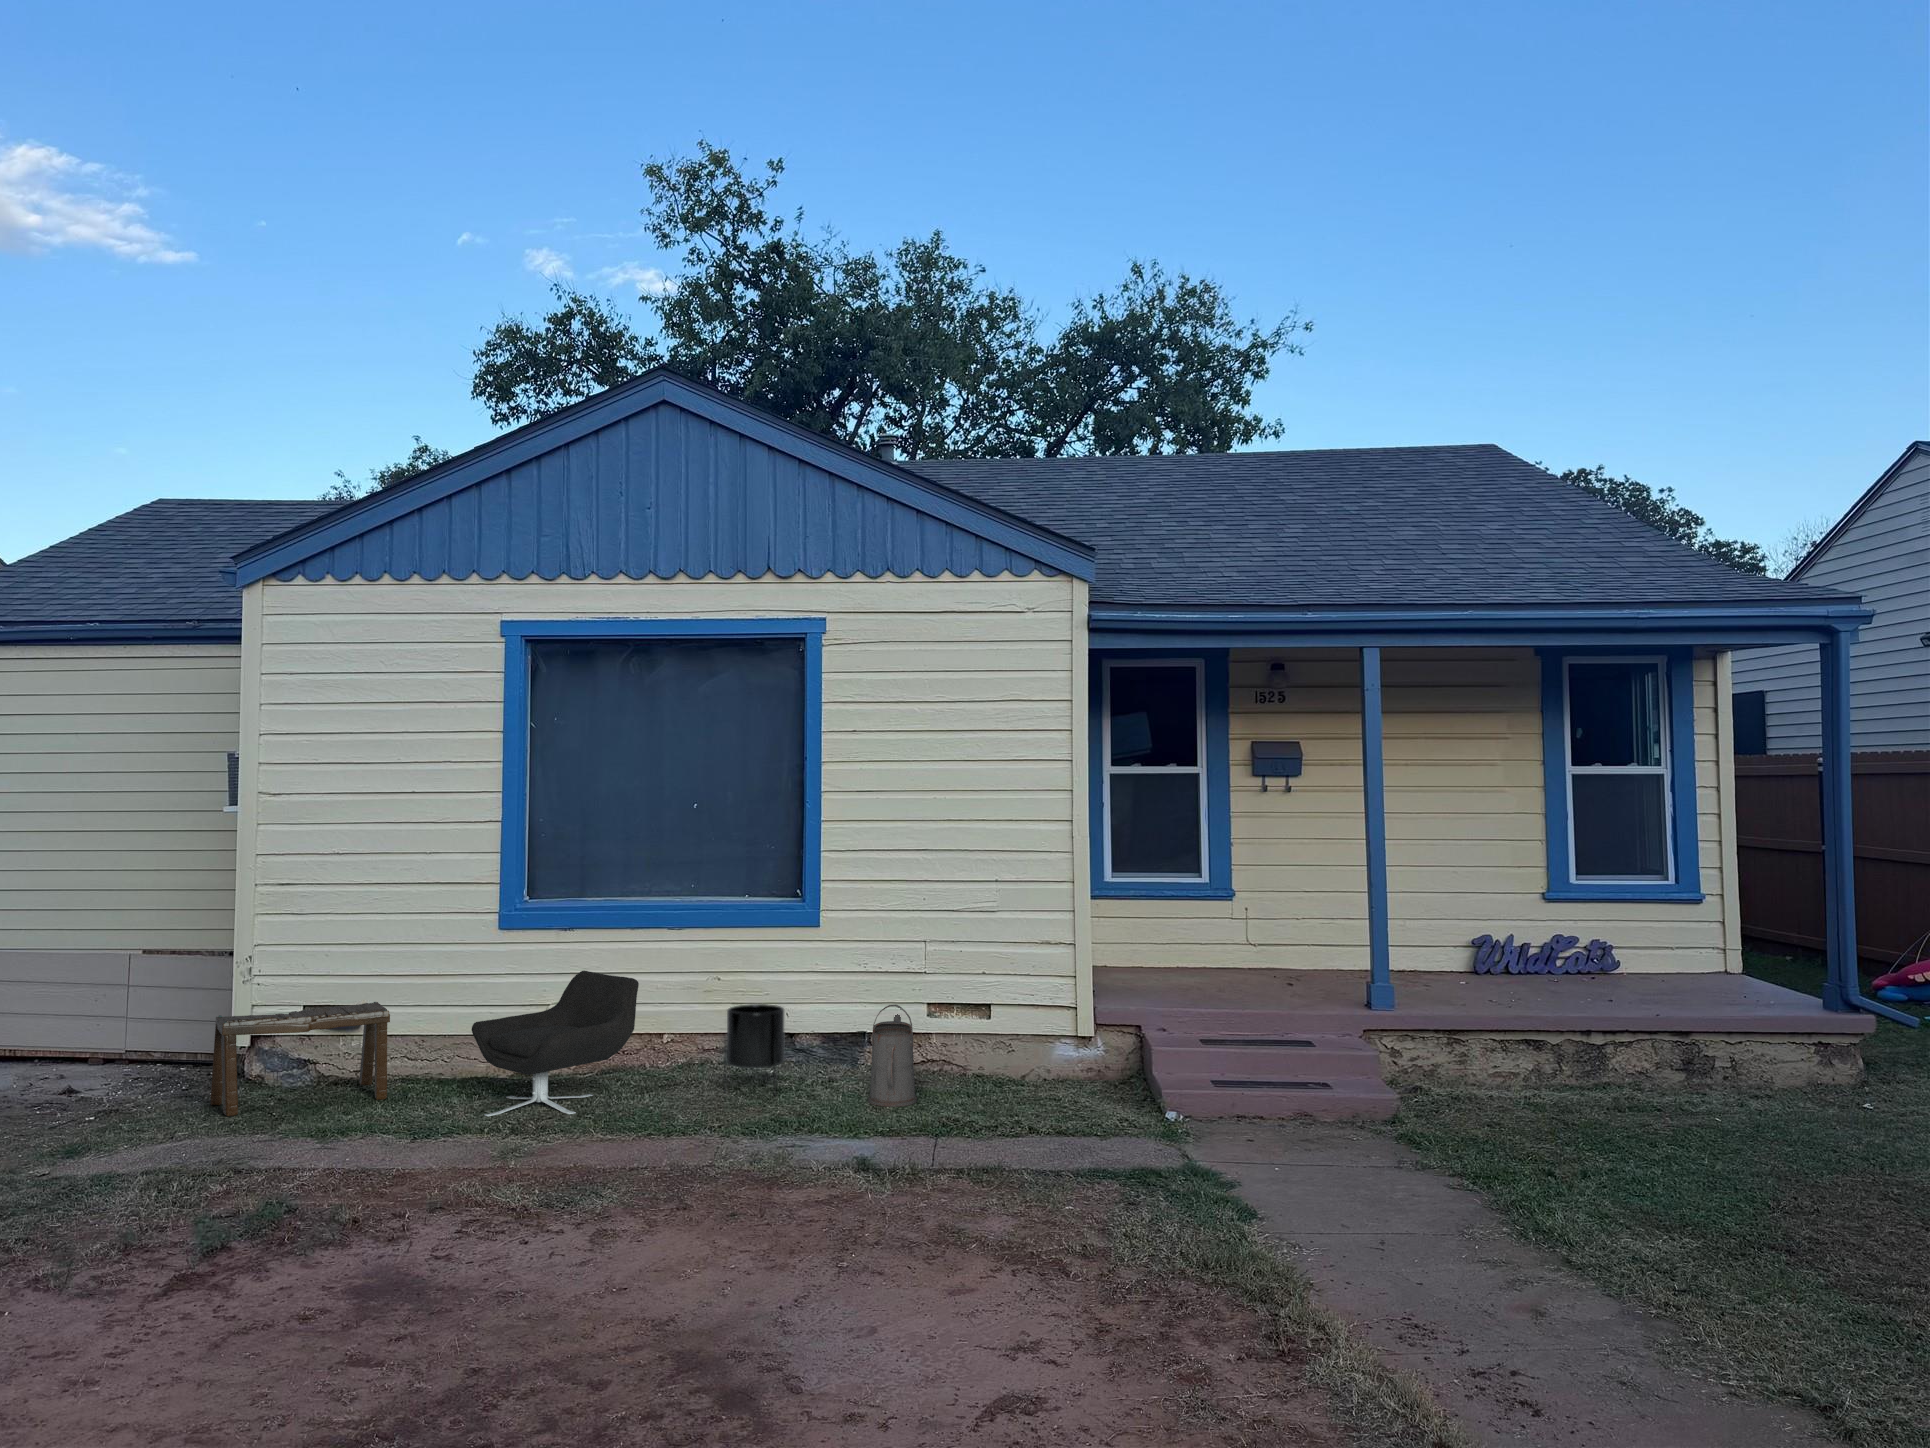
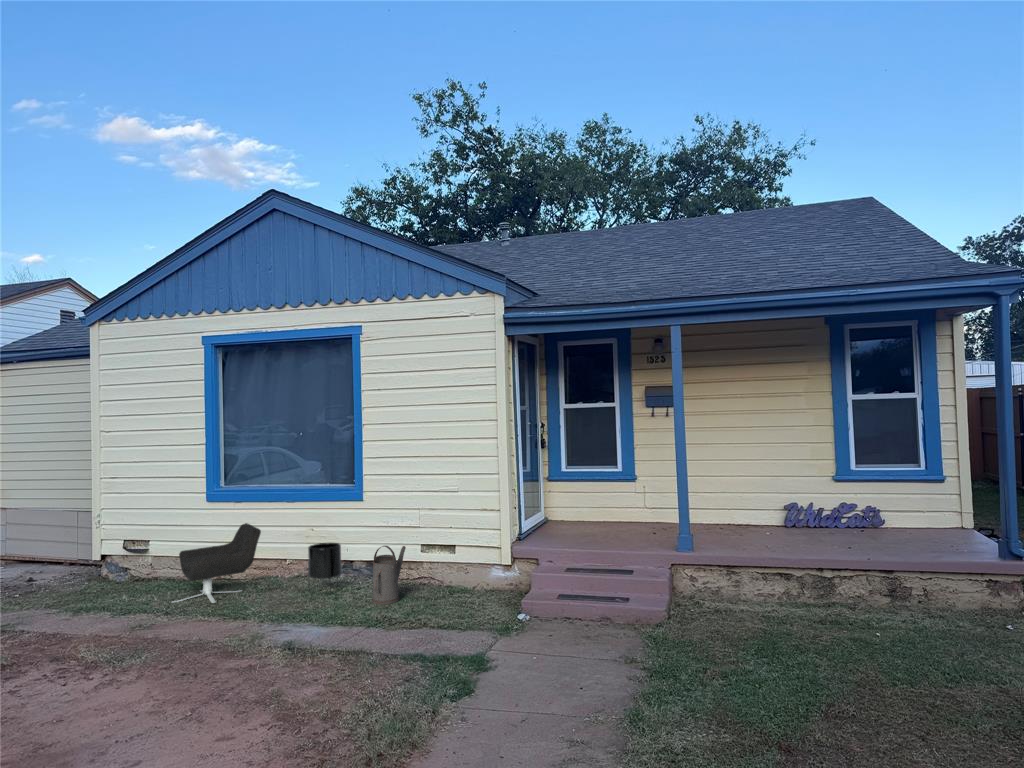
bench: present [210,1002,390,1116] -> none [54,538,153,598]

